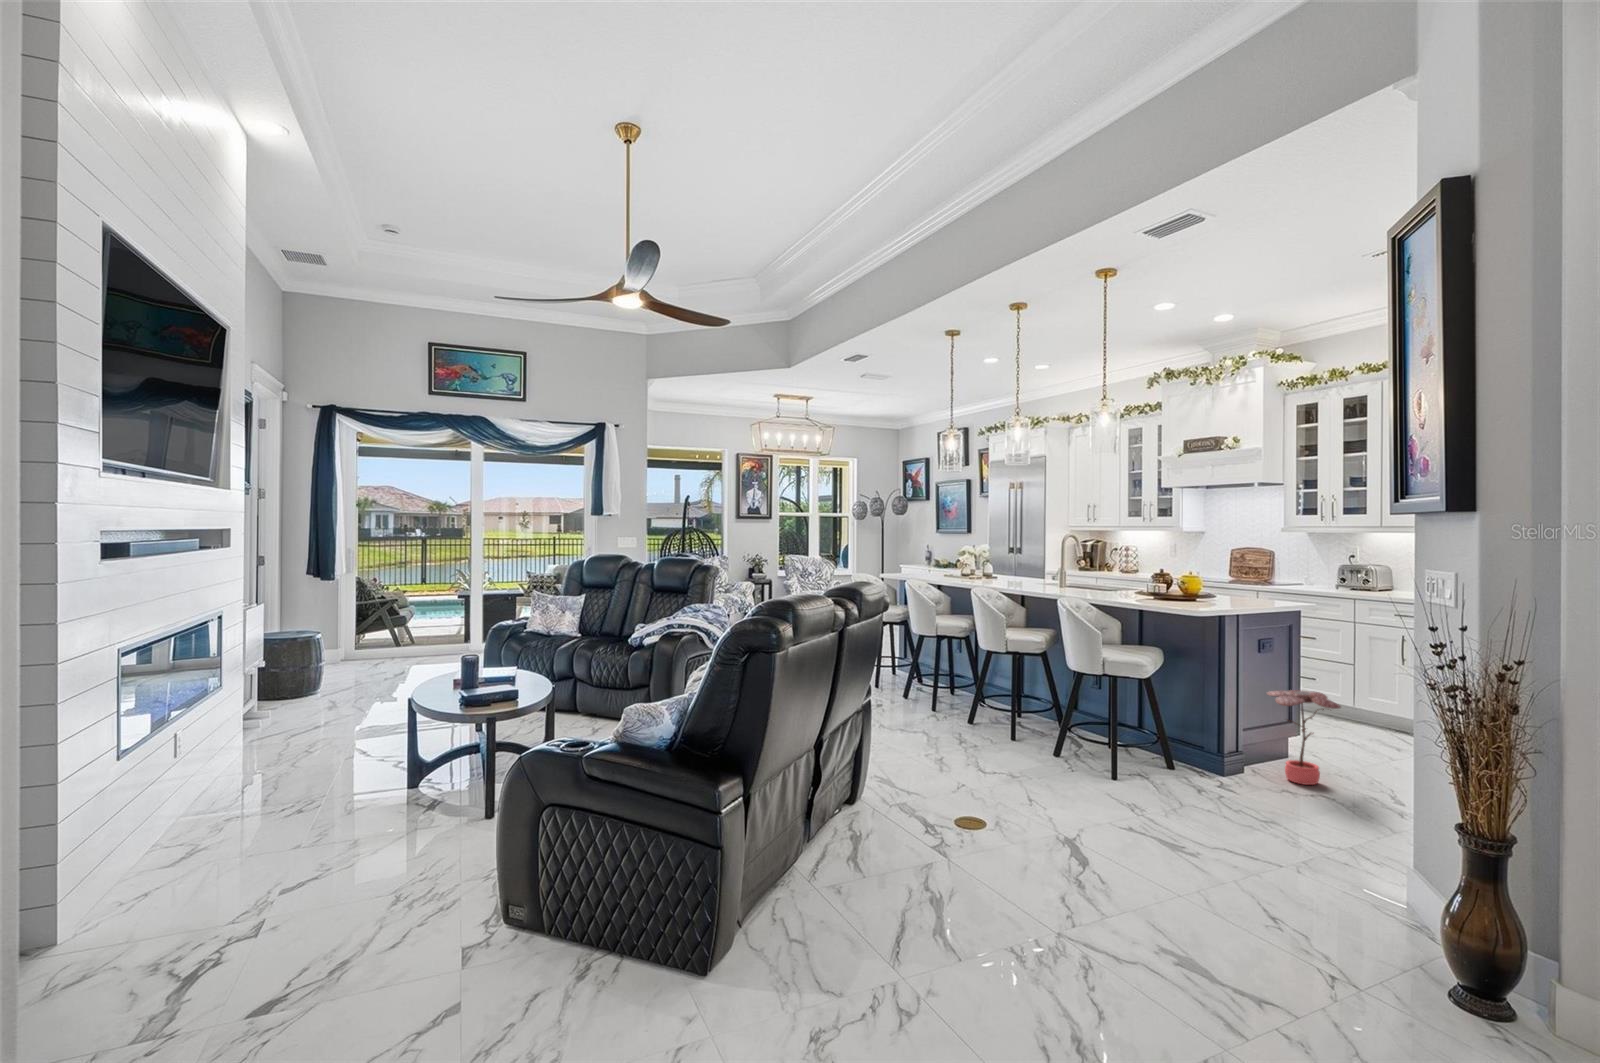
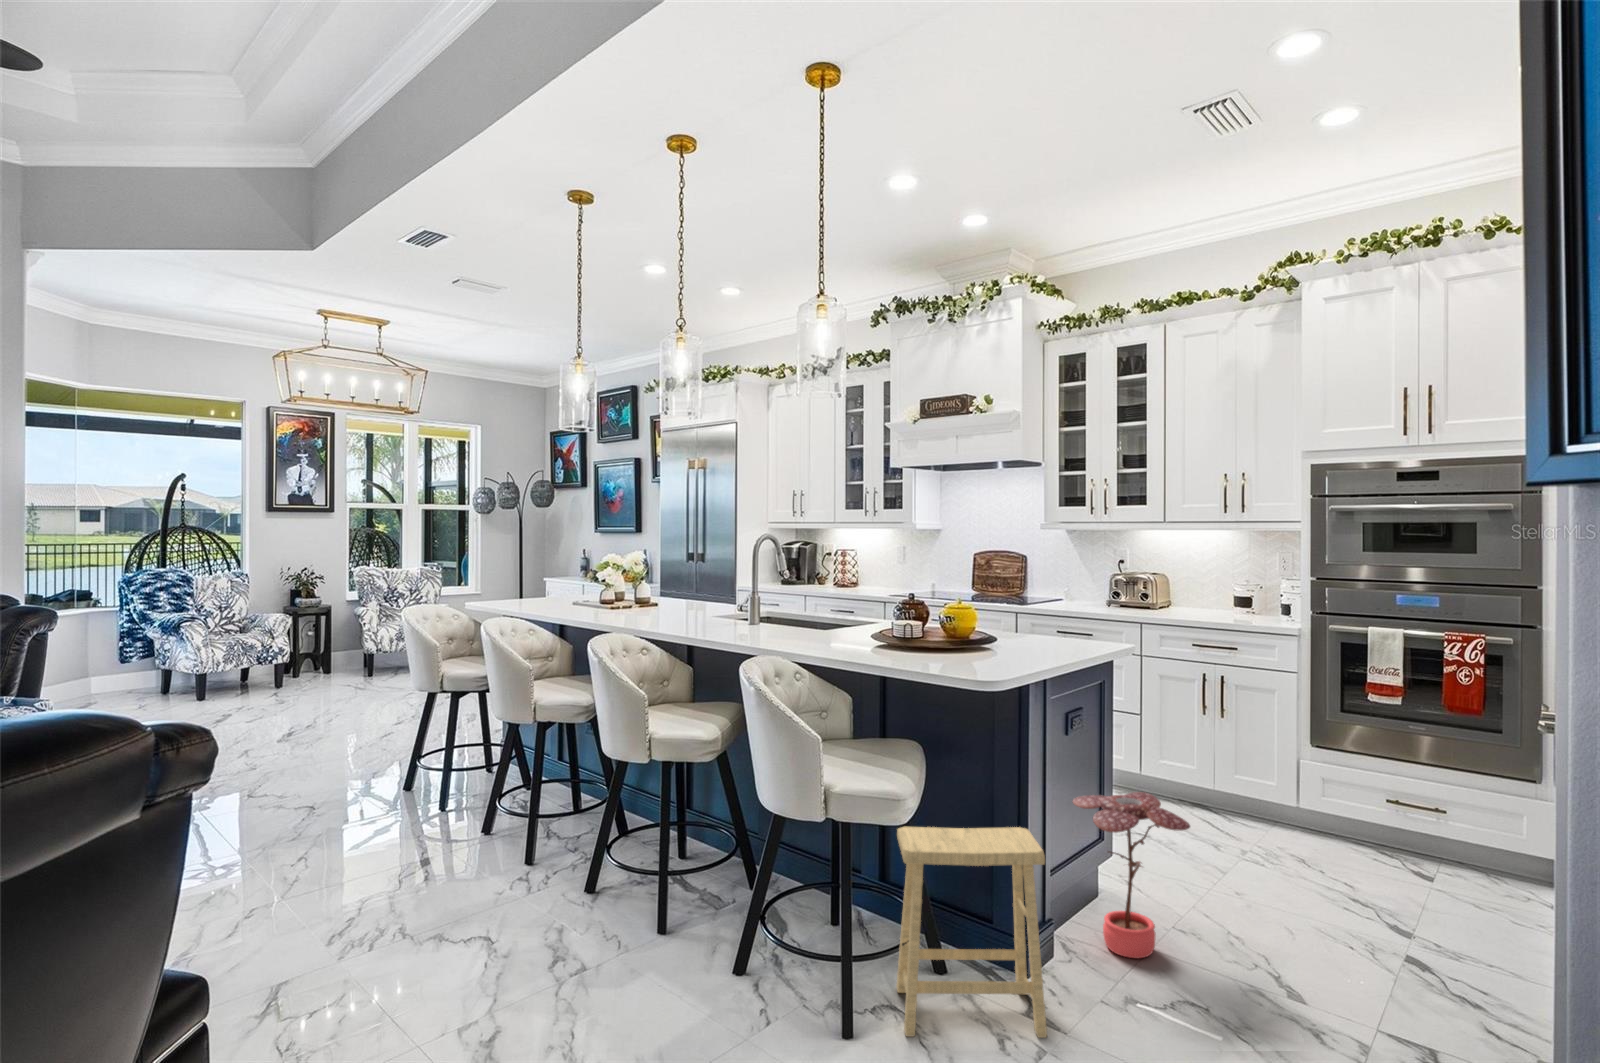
footstool: none [1148,689,1233,801] -> present [896,827,1047,1038]

